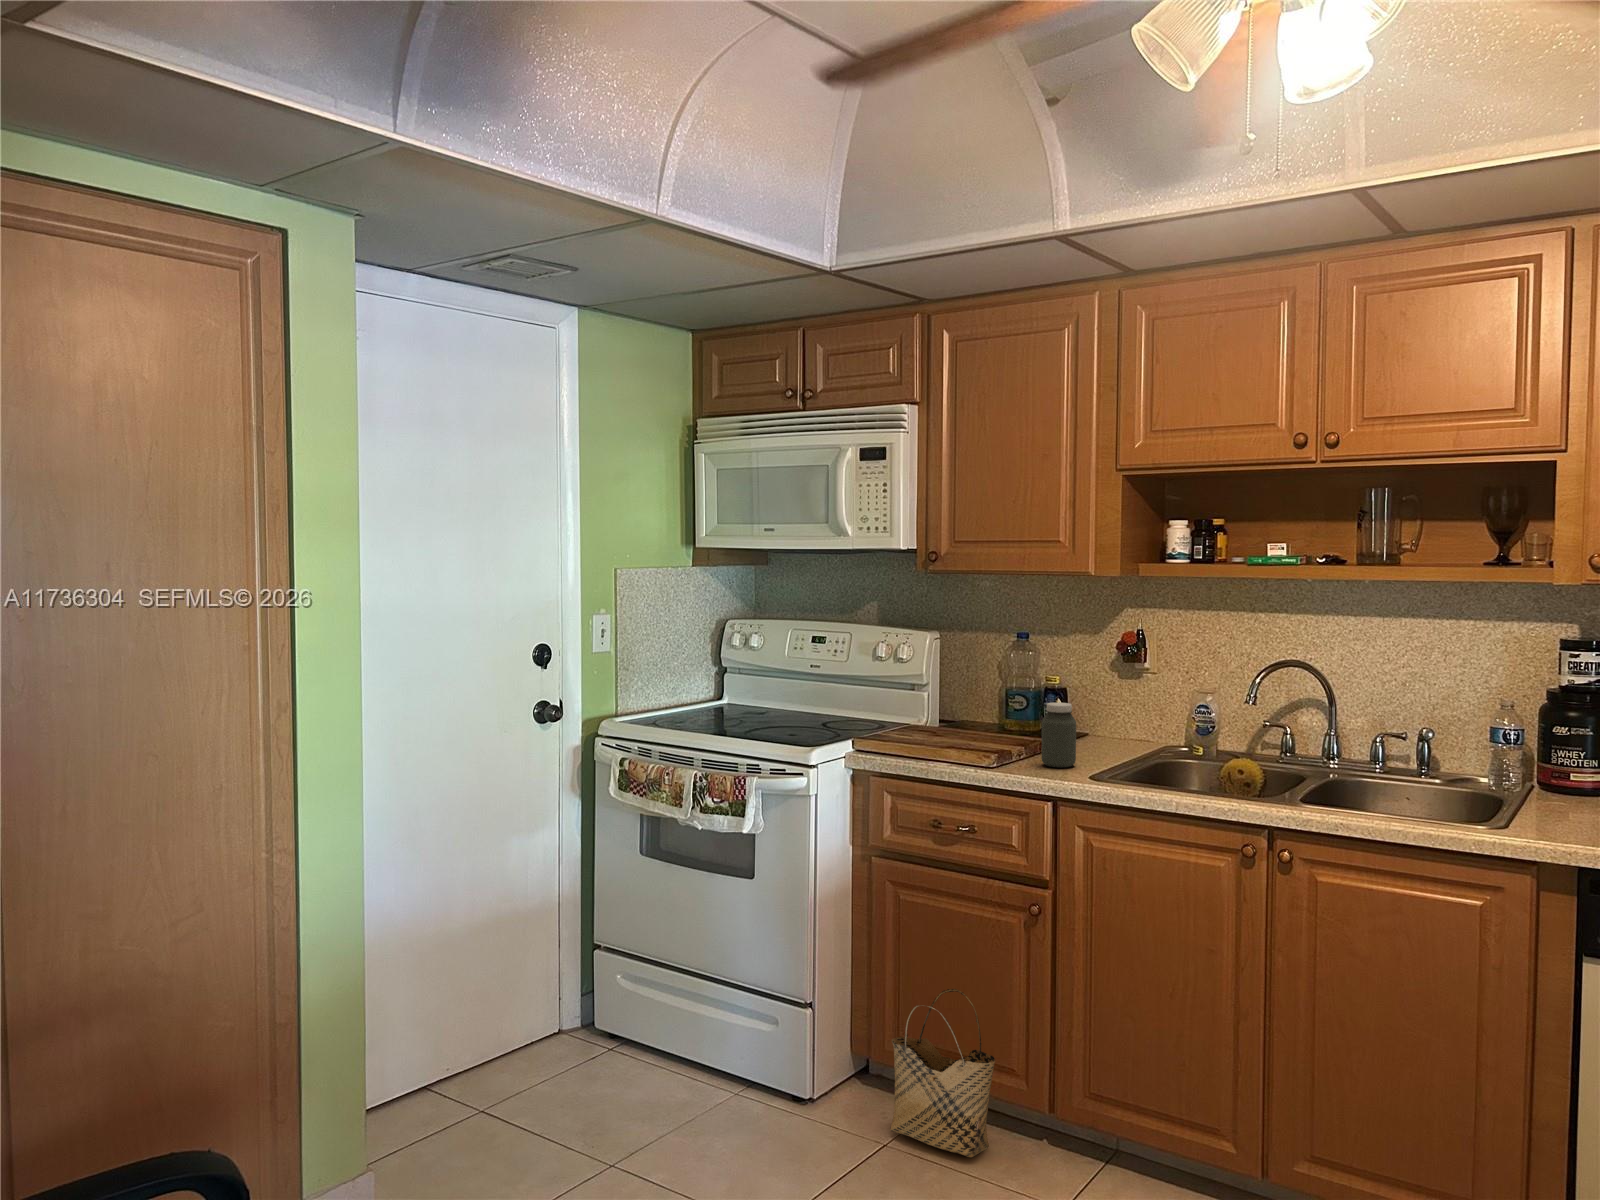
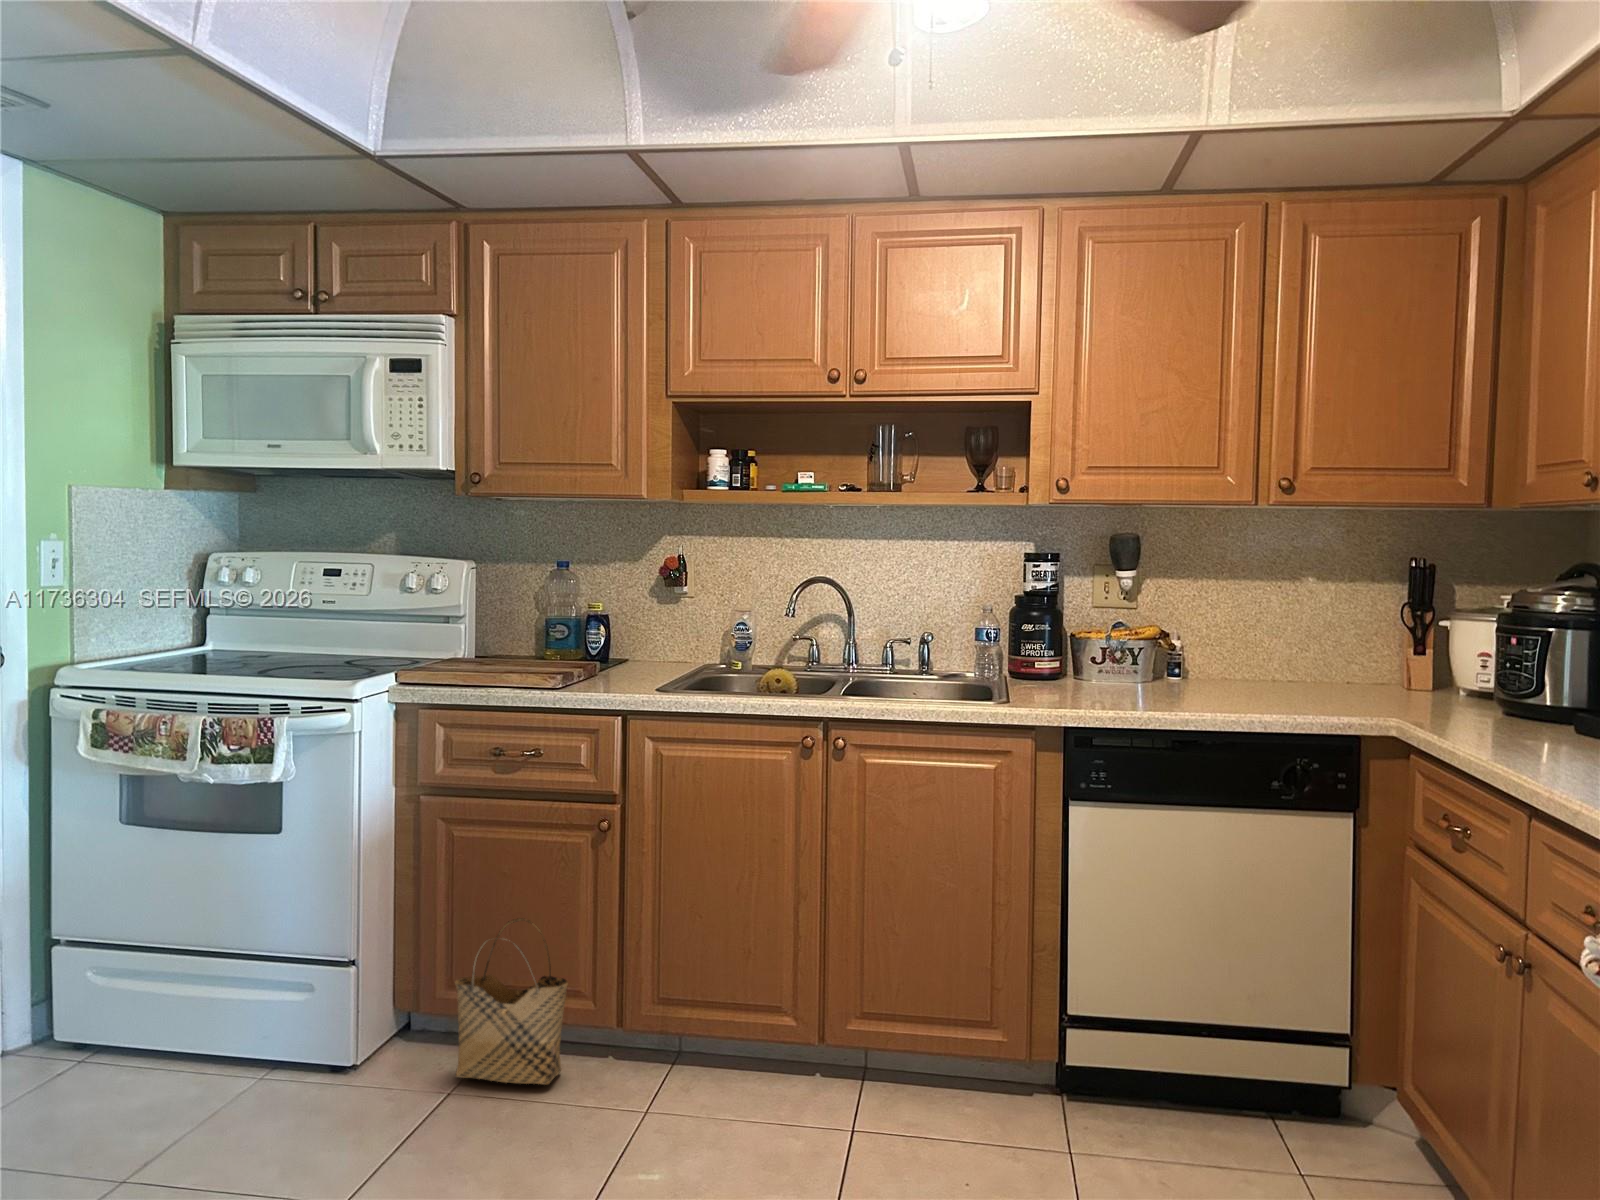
jar: present [1042,702,1076,767] -> none [601,622,634,685]

